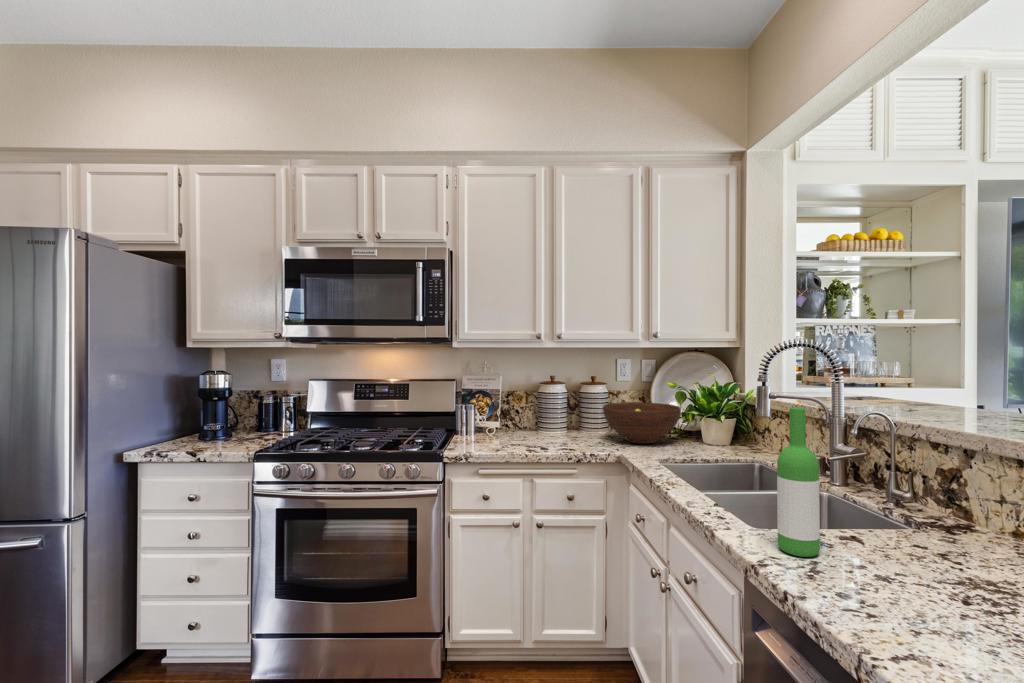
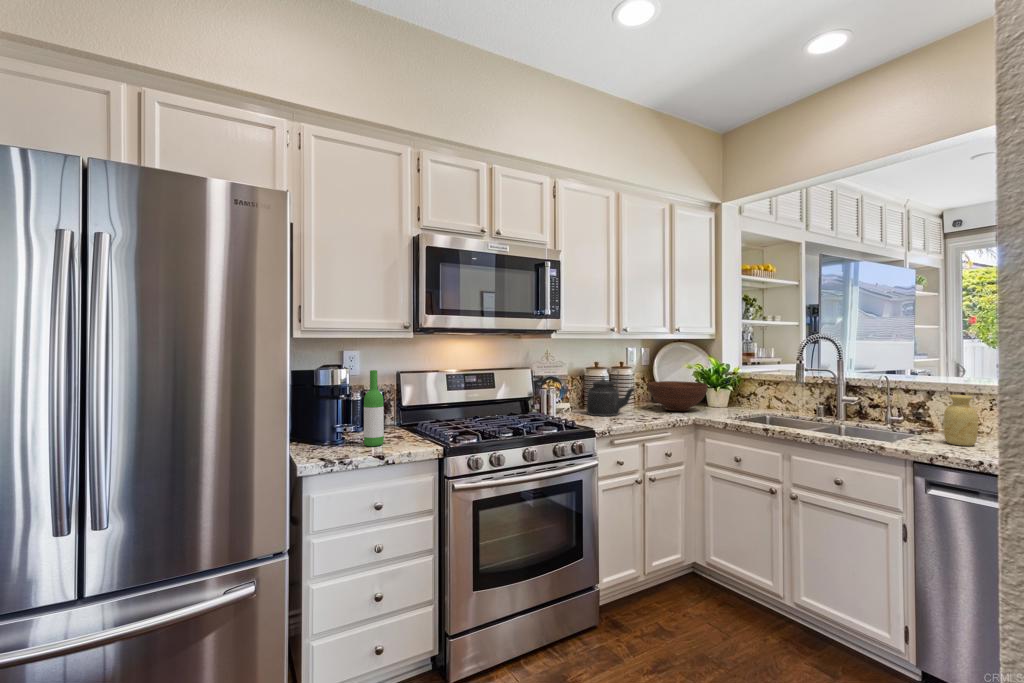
kettle: none [514,383,568,441] -> present [586,372,634,416]
wine bottle: present [777,407,820,557] -> present [364,370,384,446]
vase: none [860,459,930,574] -> present [943,395,978,446]

